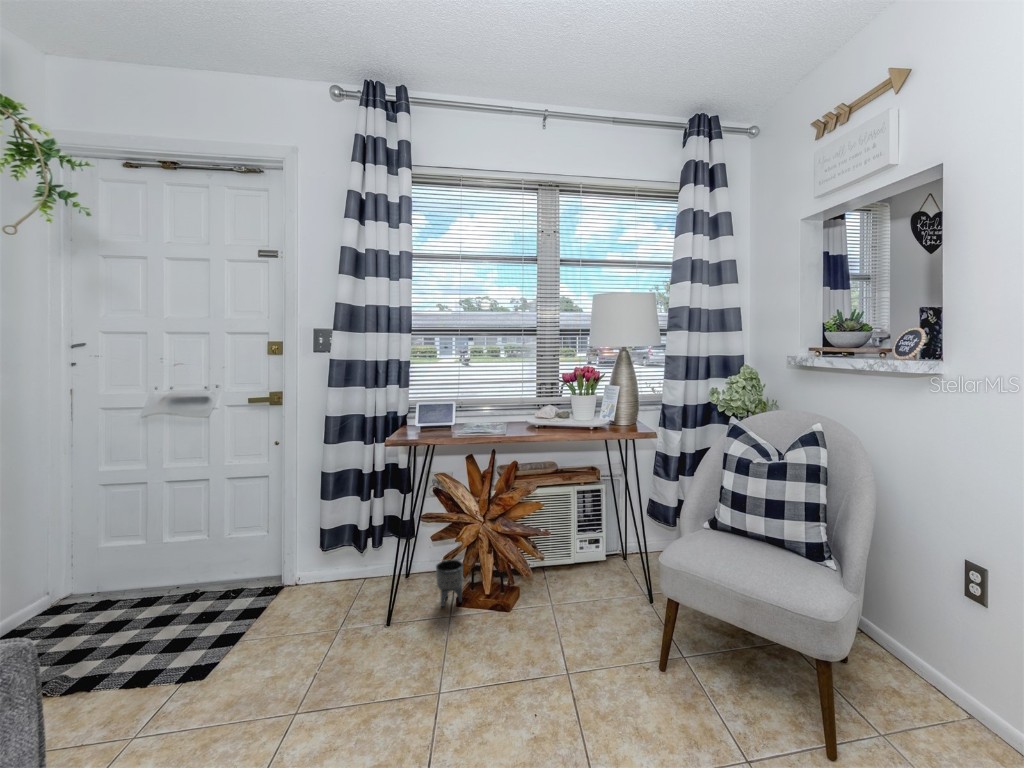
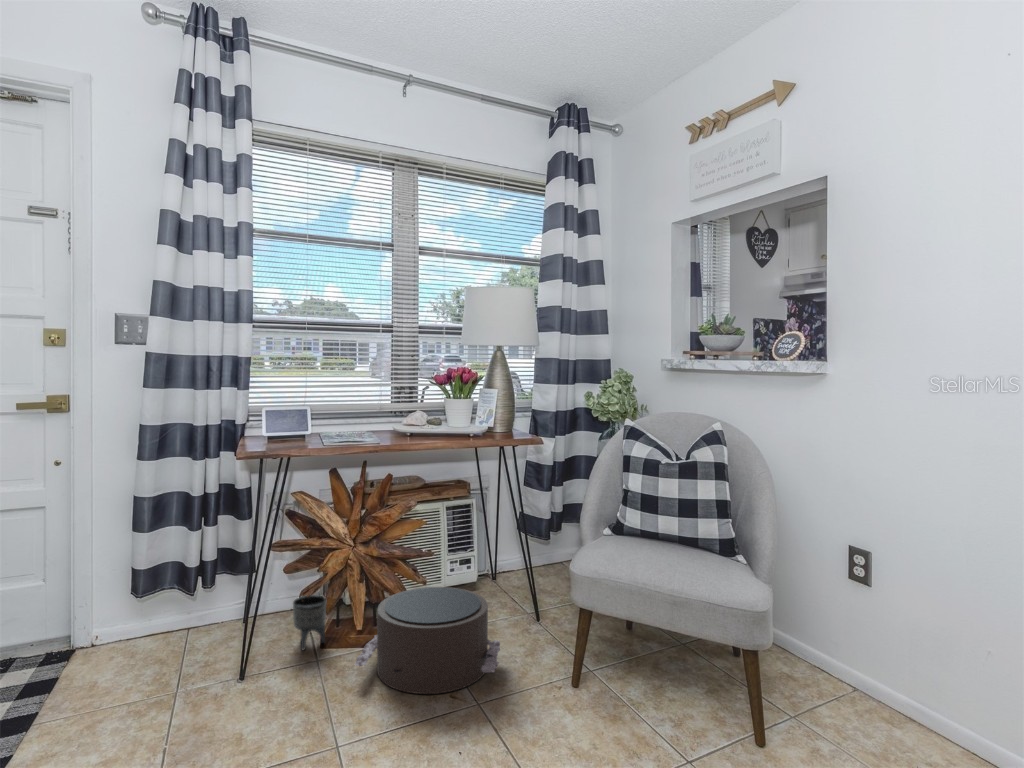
pouf: none [469,569,608,685] -> present [354,587,500,694]

